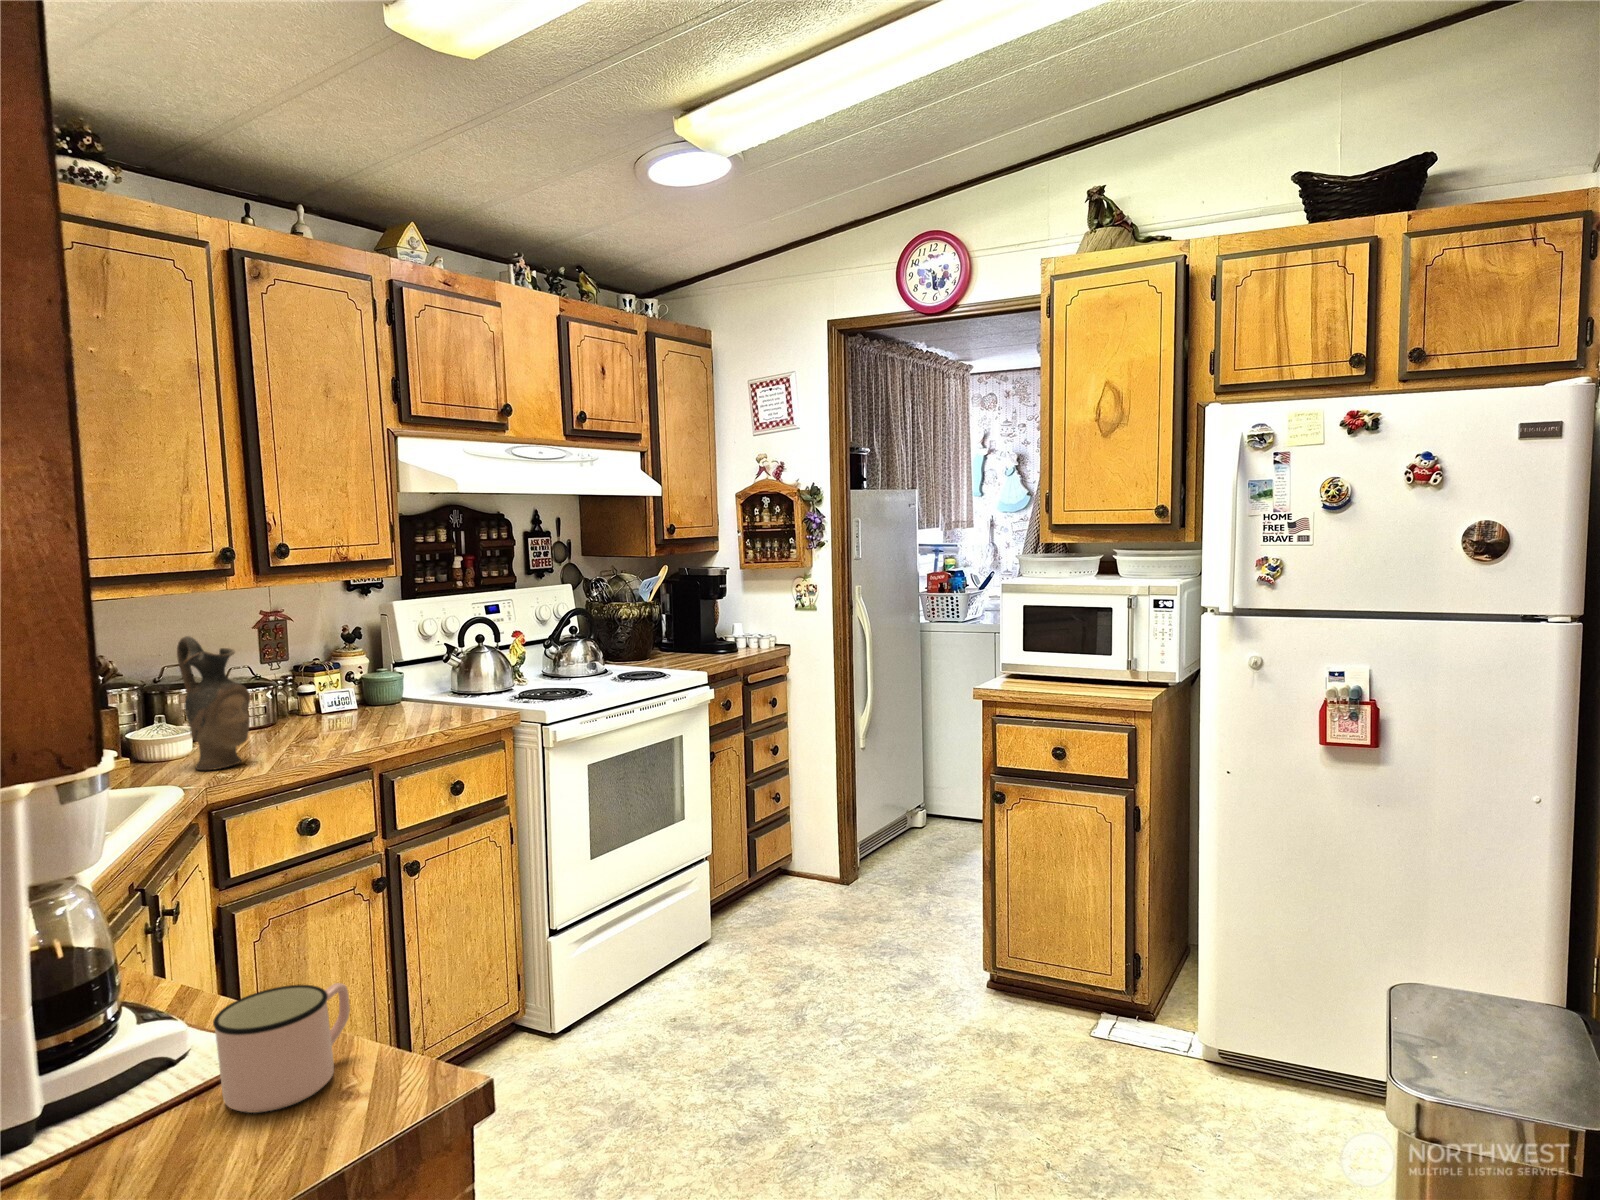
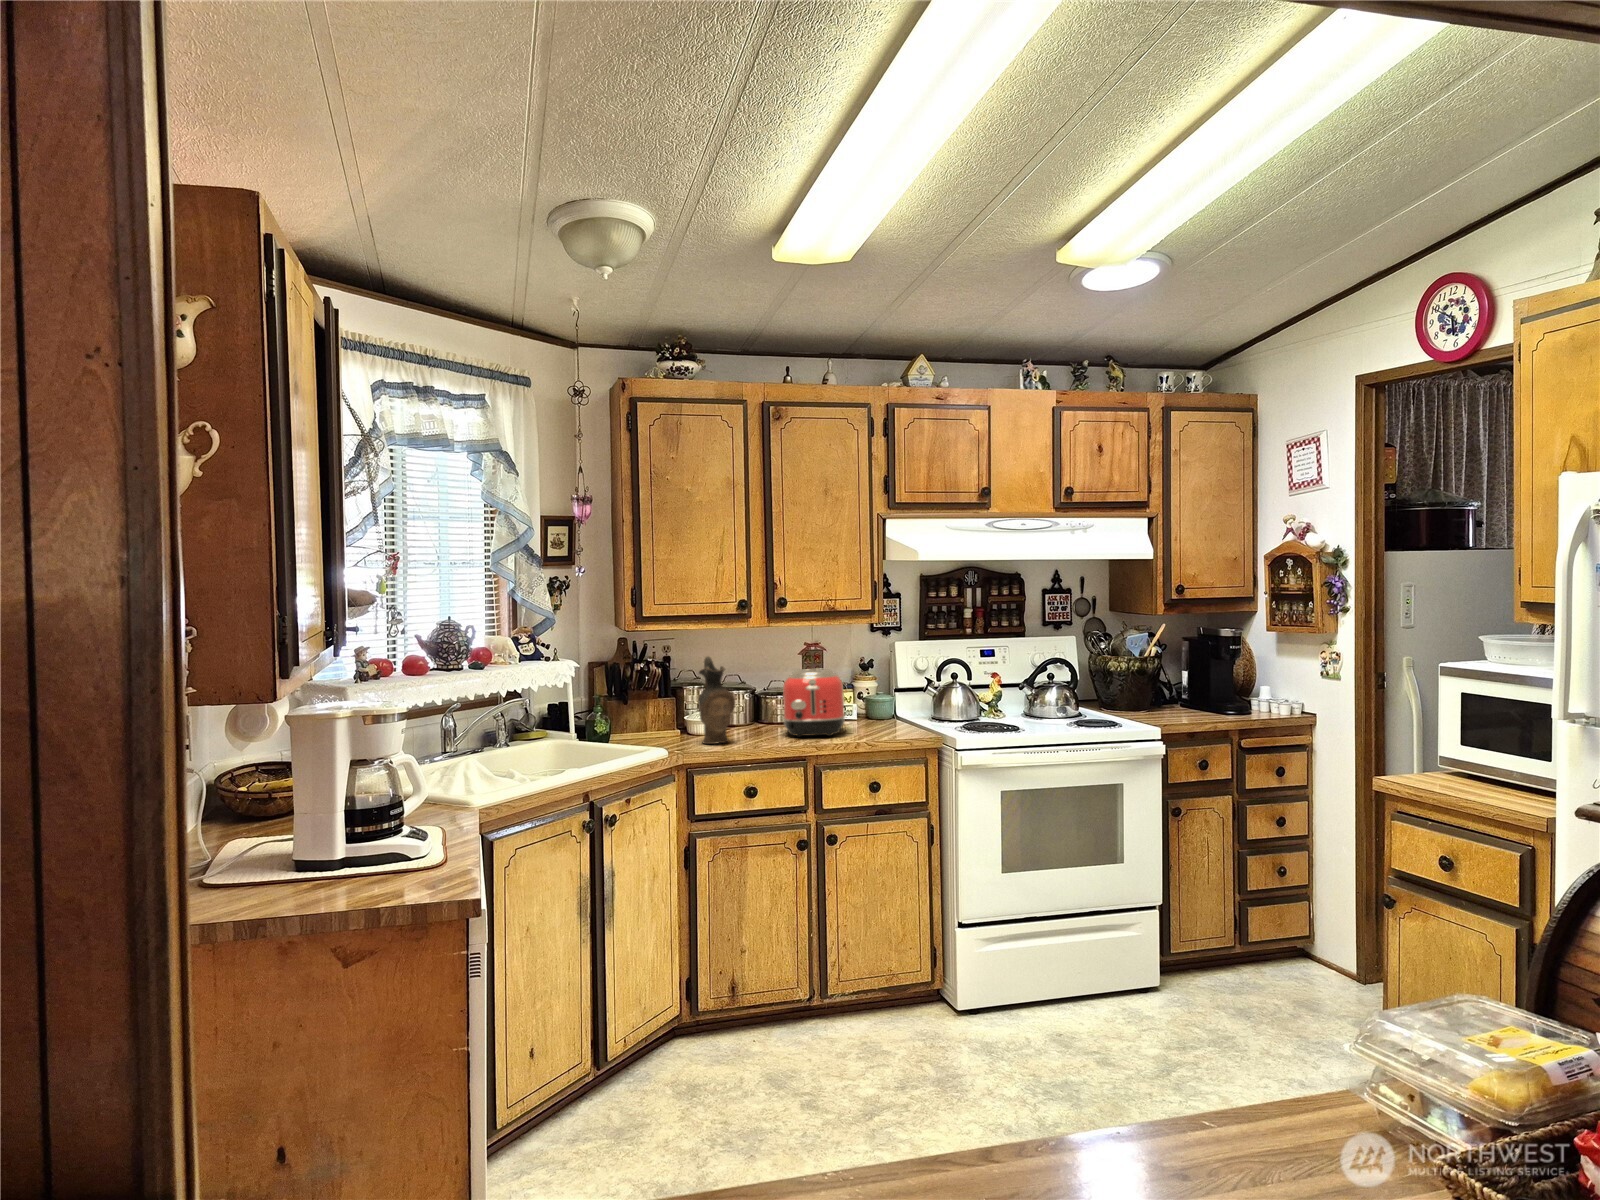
toaster: none [277,642,389,740] -> present [783,669,845,737]
mug: present [213,983,350,1113] -> none [320,843,393,897]

